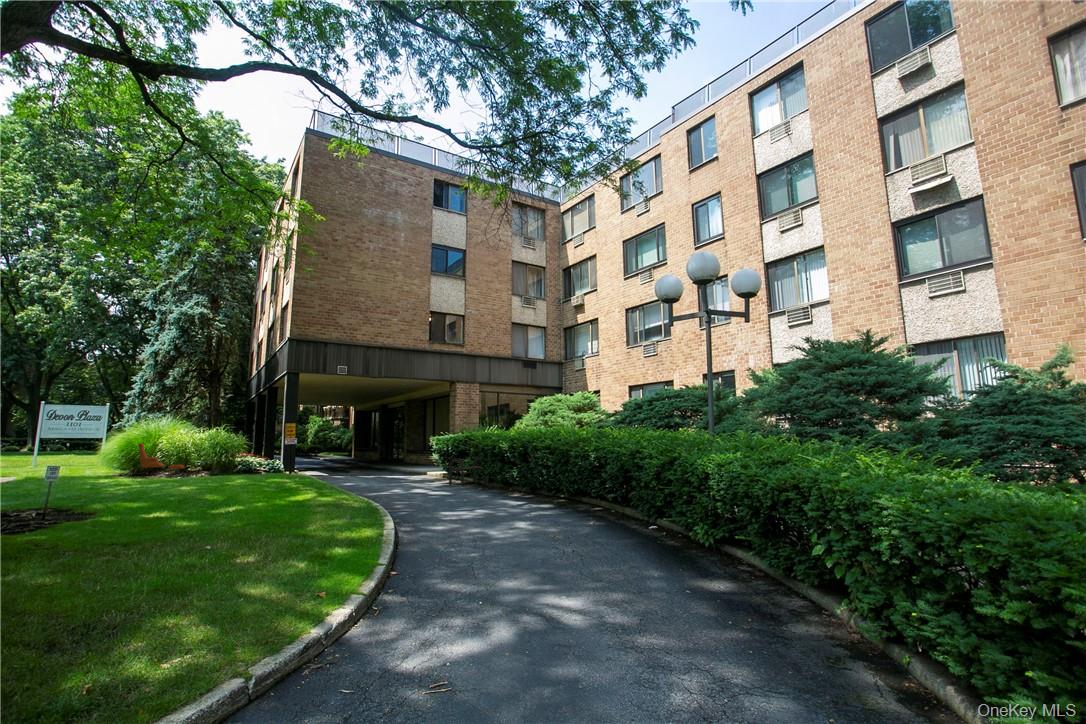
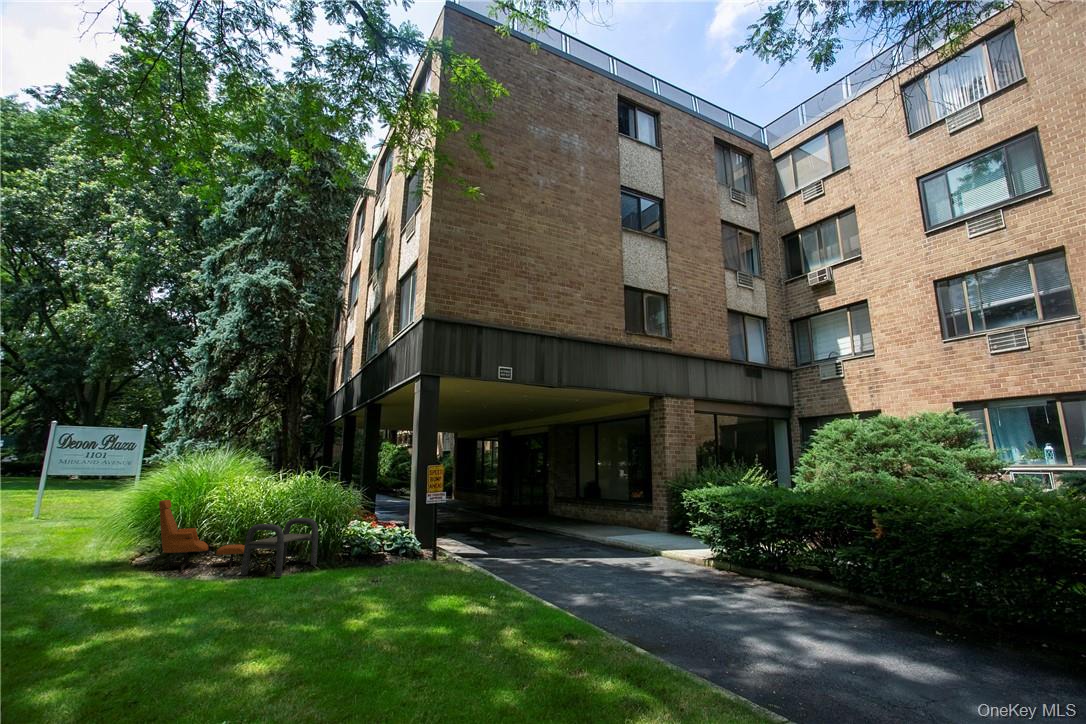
bench: present [449,458,488,486] -> present [241,518,318,577]

